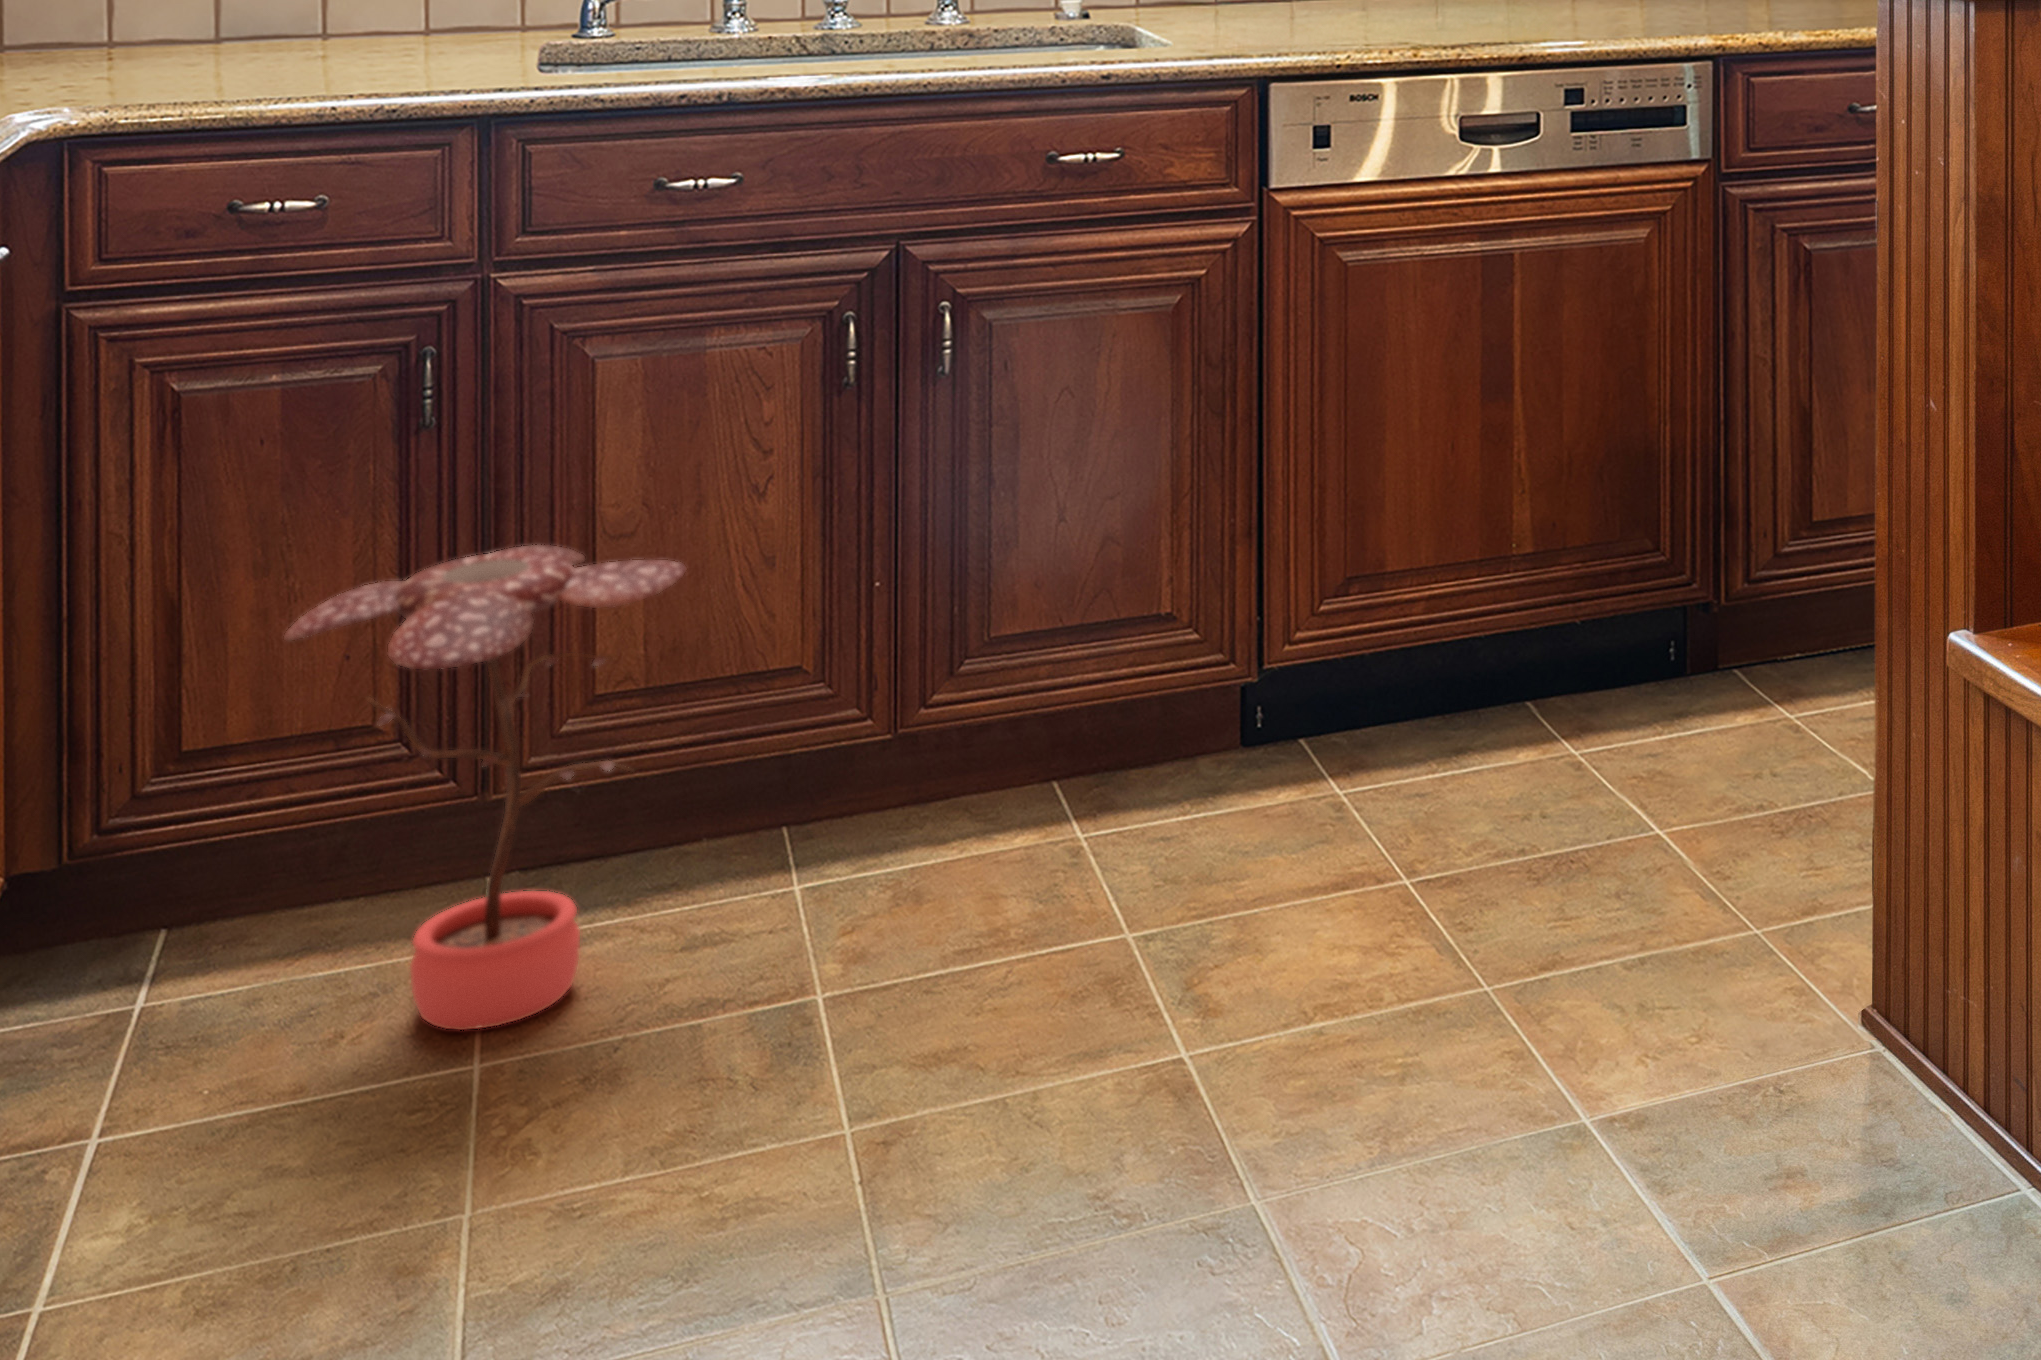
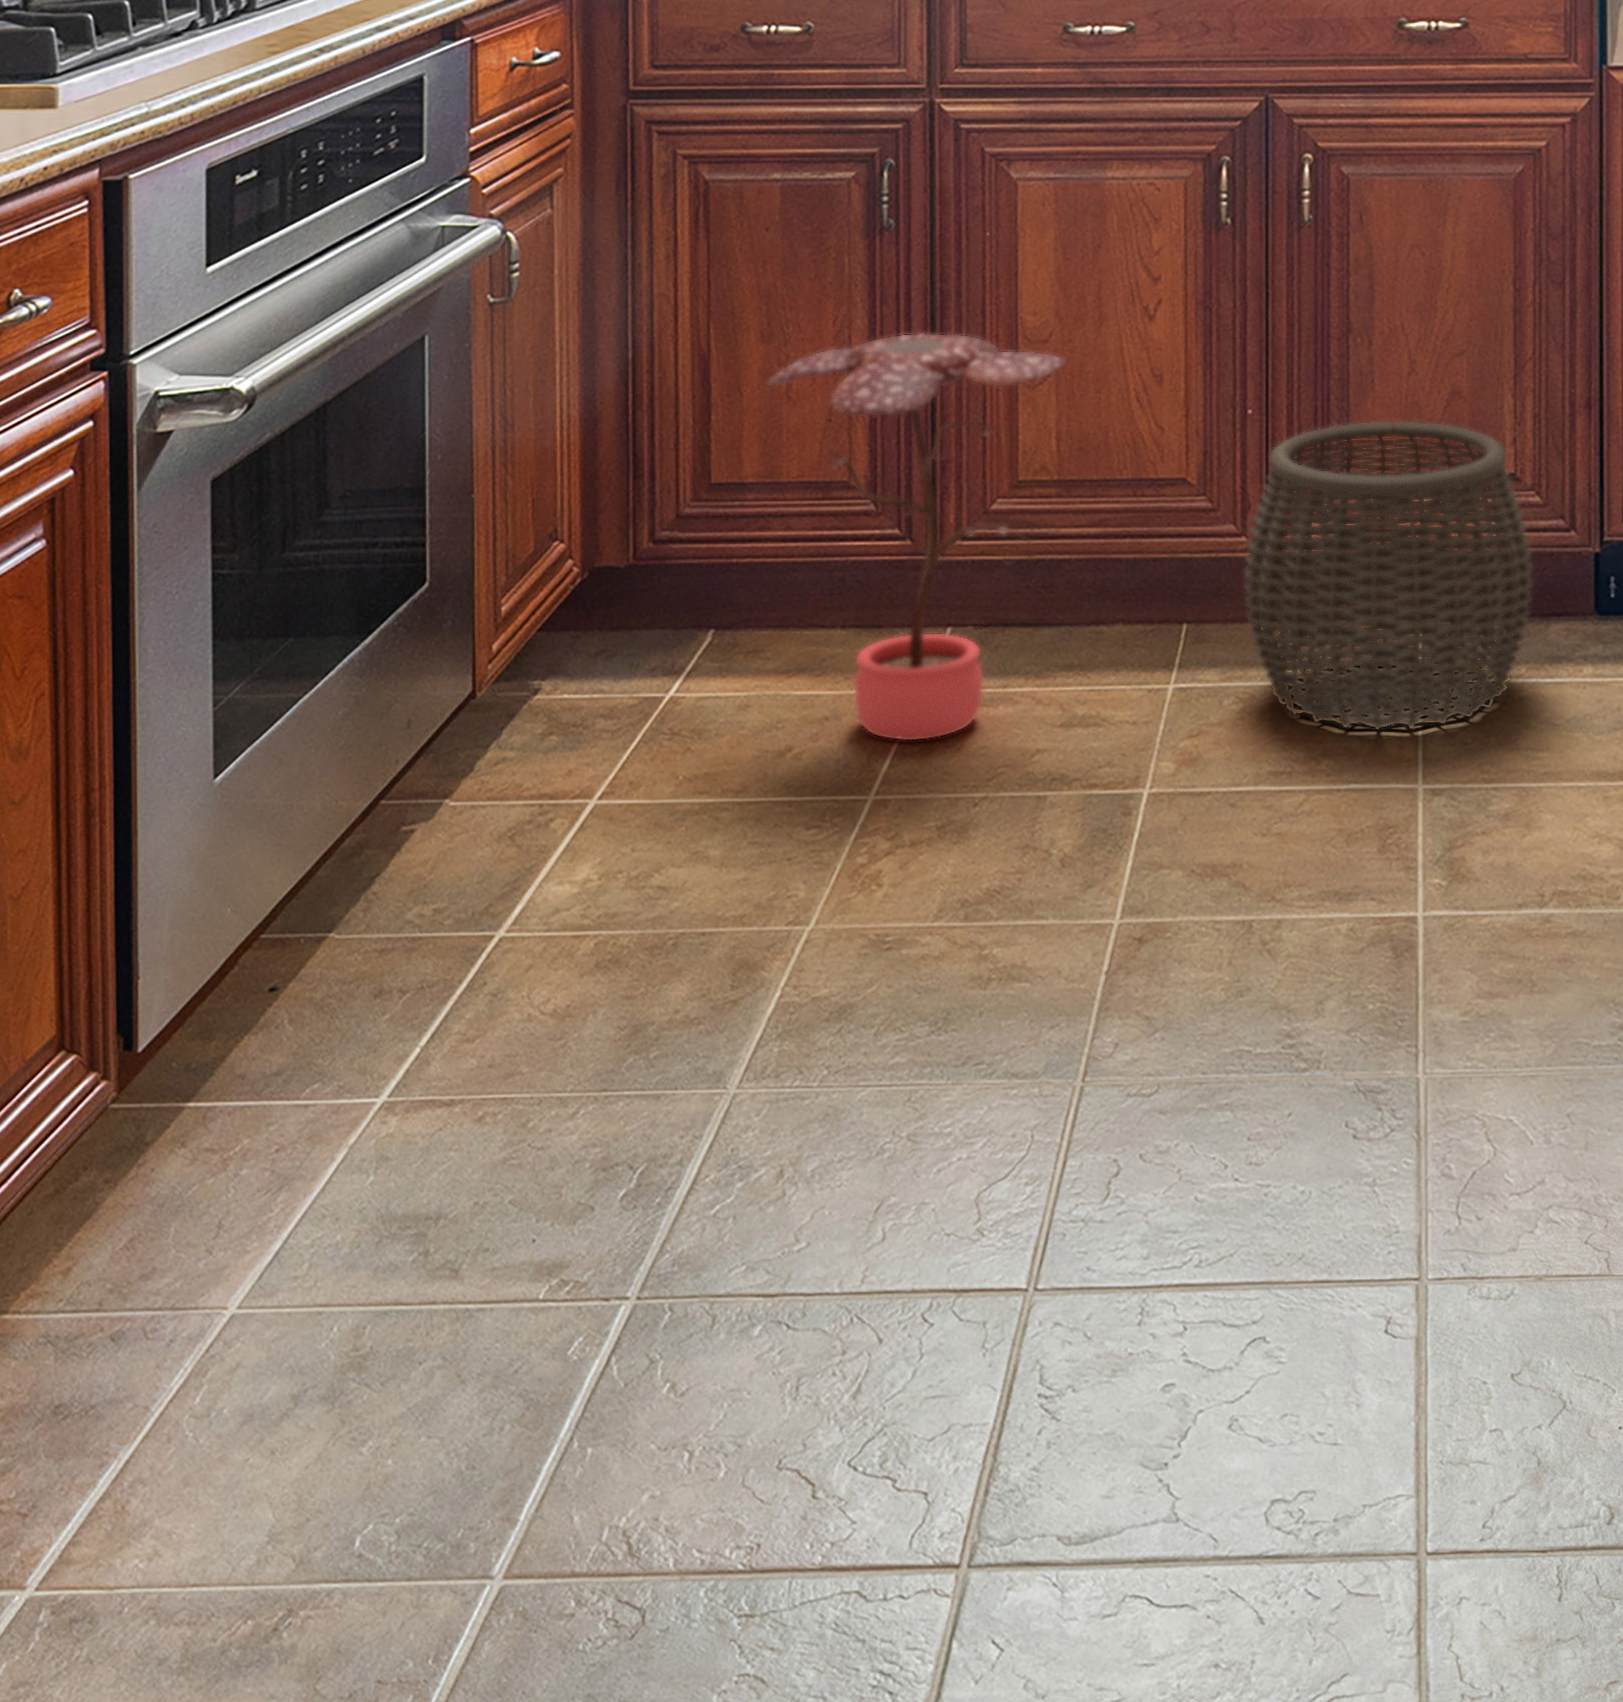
woven basket: none [895,575,1223,918] -> present [1245,422,1532,729]

